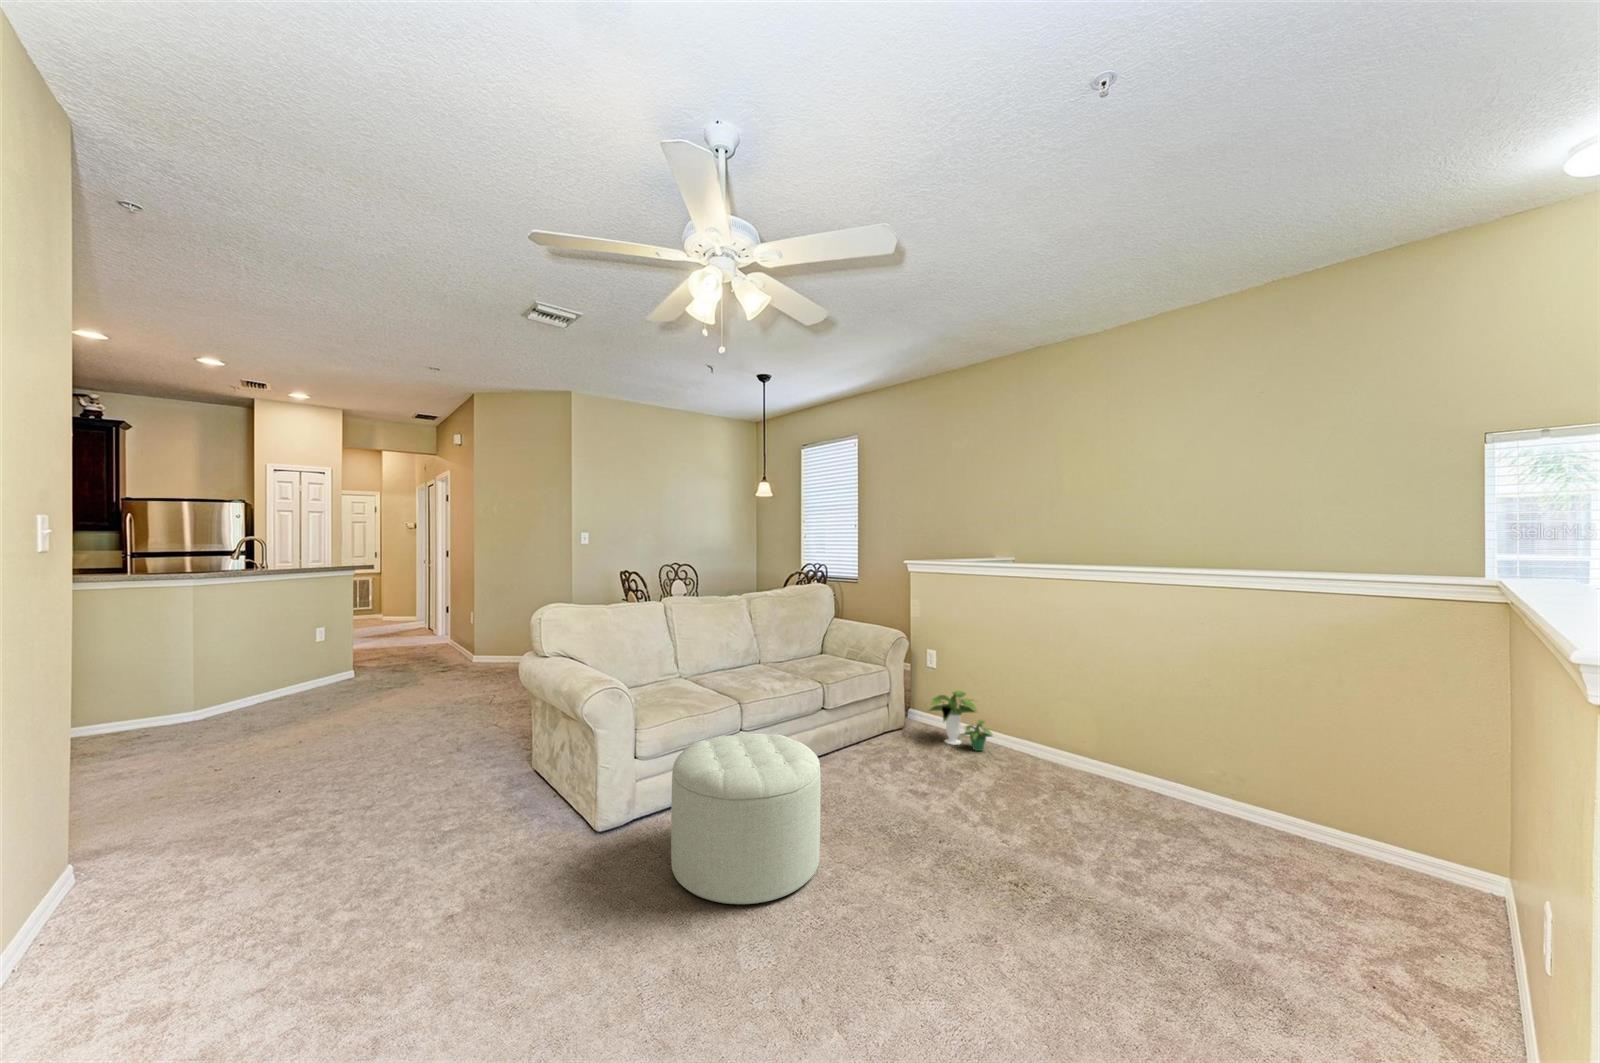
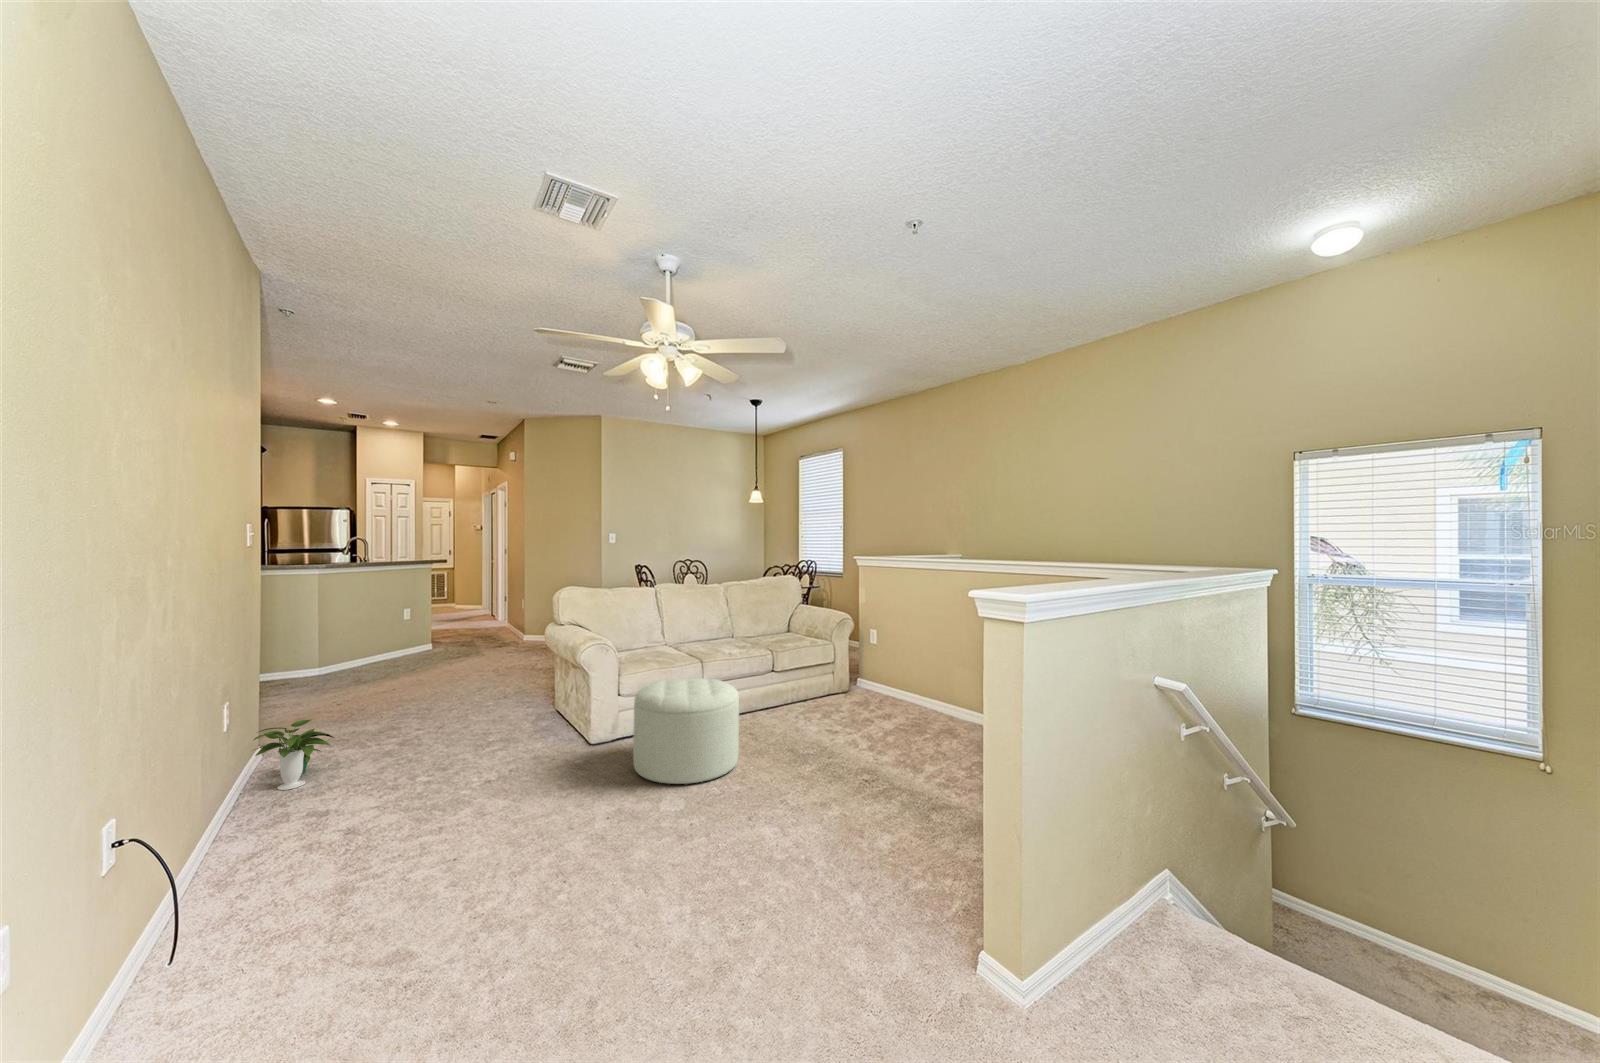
potted plant: present [929,691,992,751] -> present [254,720,334,790]

